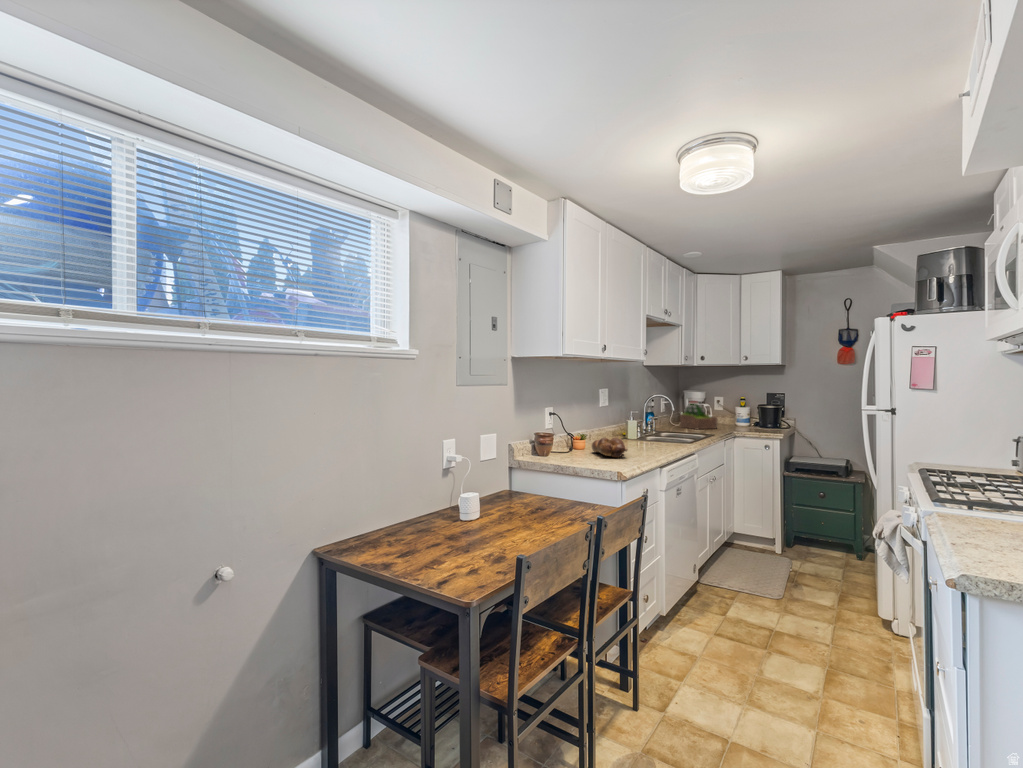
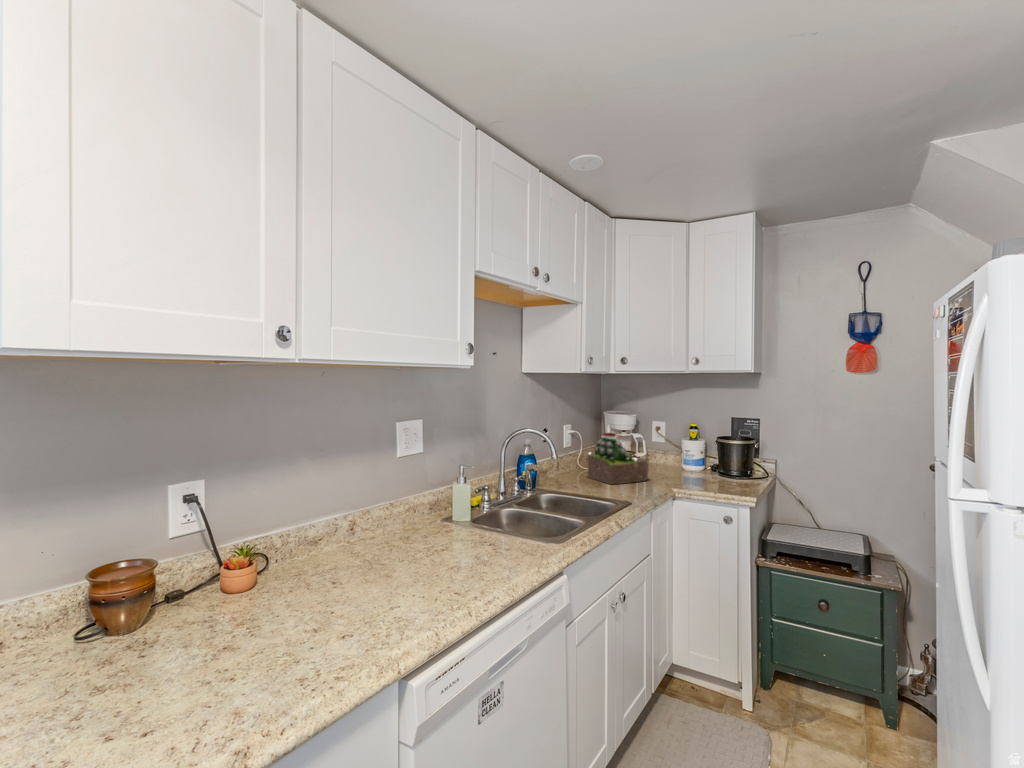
bread loaf: present [592,438,627,457] -> none [205,581,325,675]

